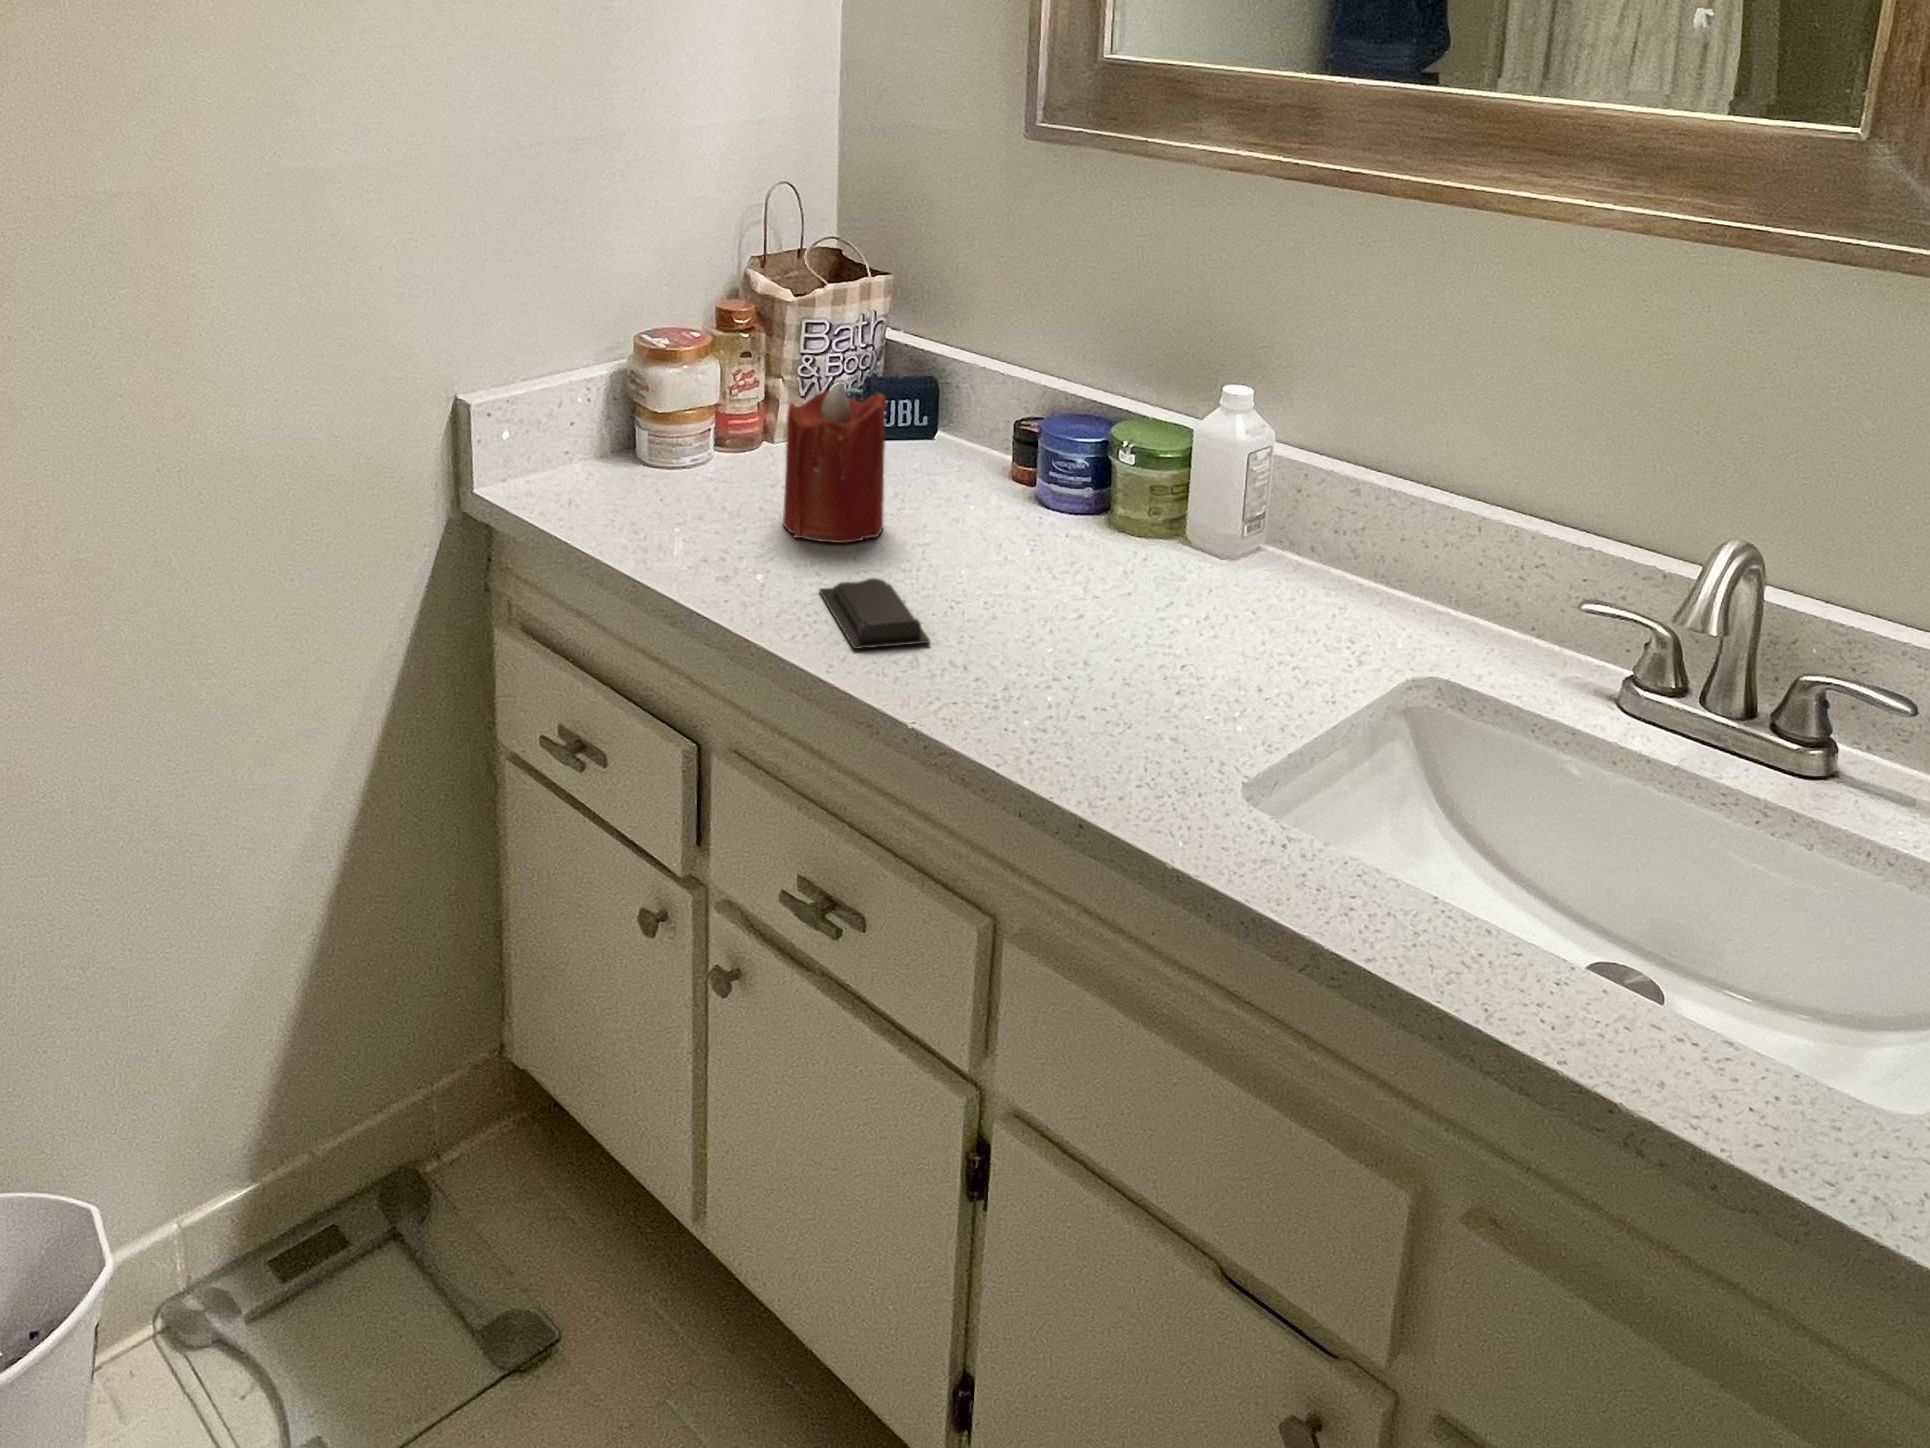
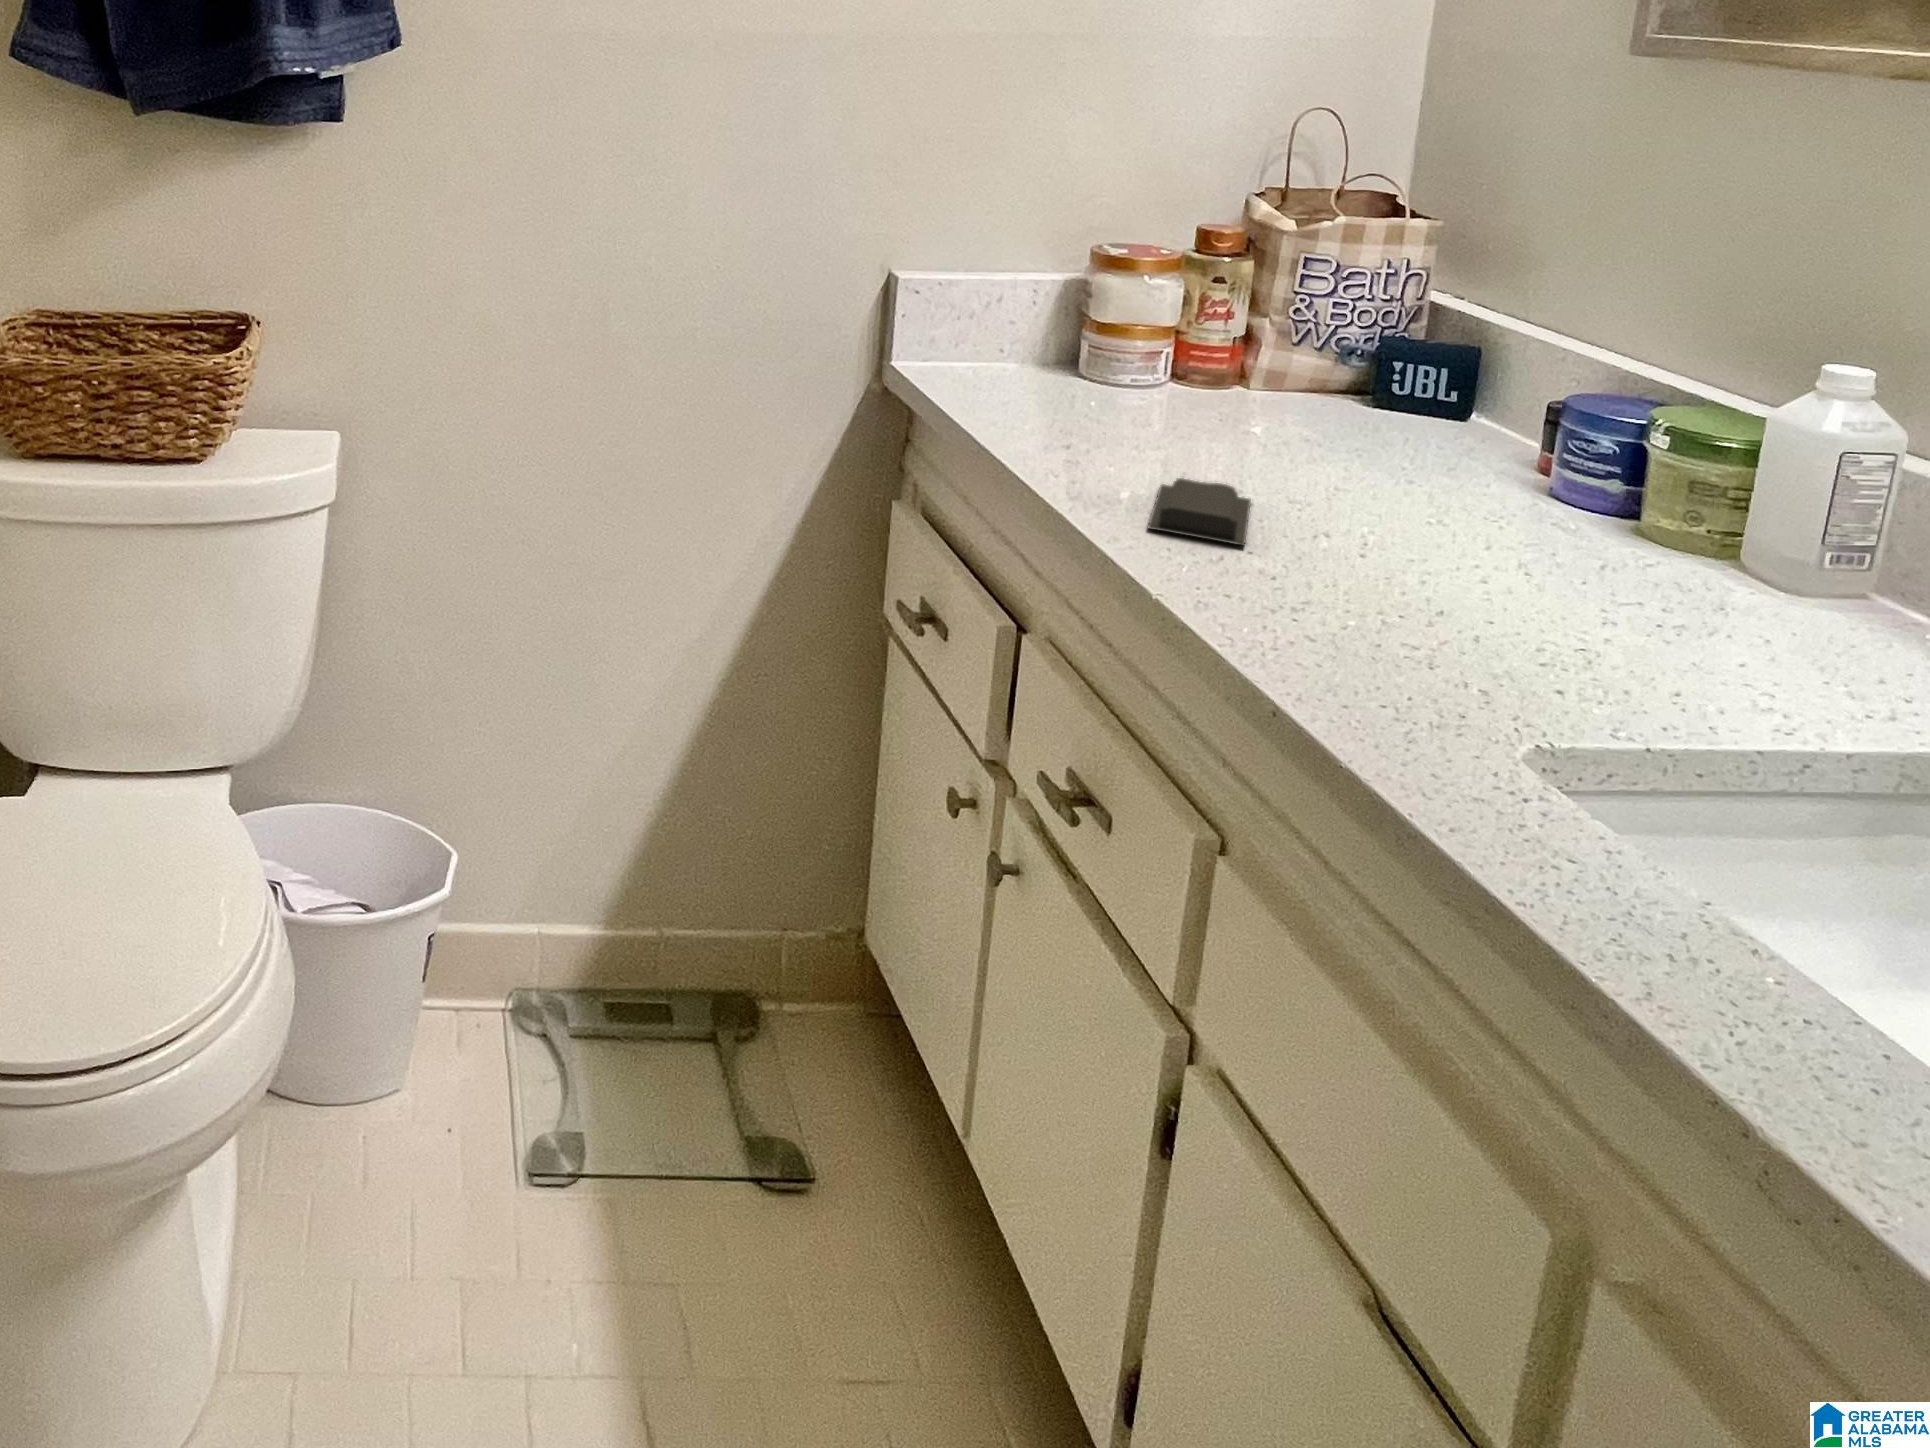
candle: present [783,382,887,543] -> none [1179,289,1325,468]

